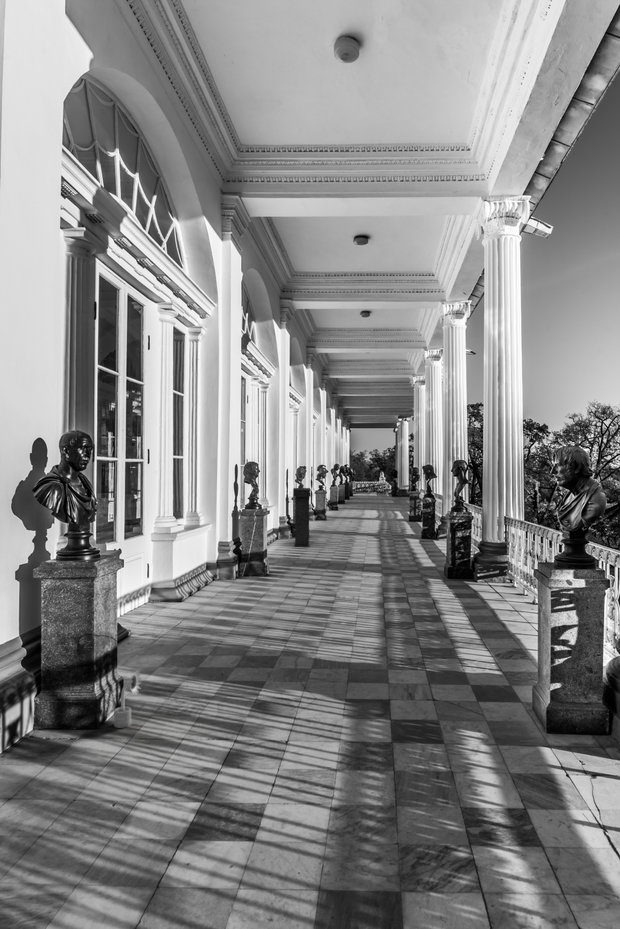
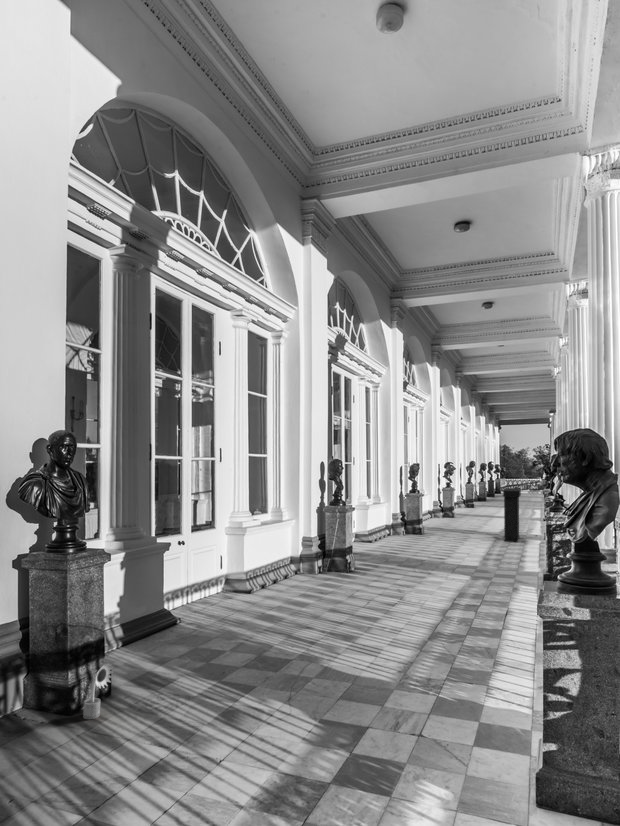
console table: present [293,488,311,547] -> present [503,489,521,542]

